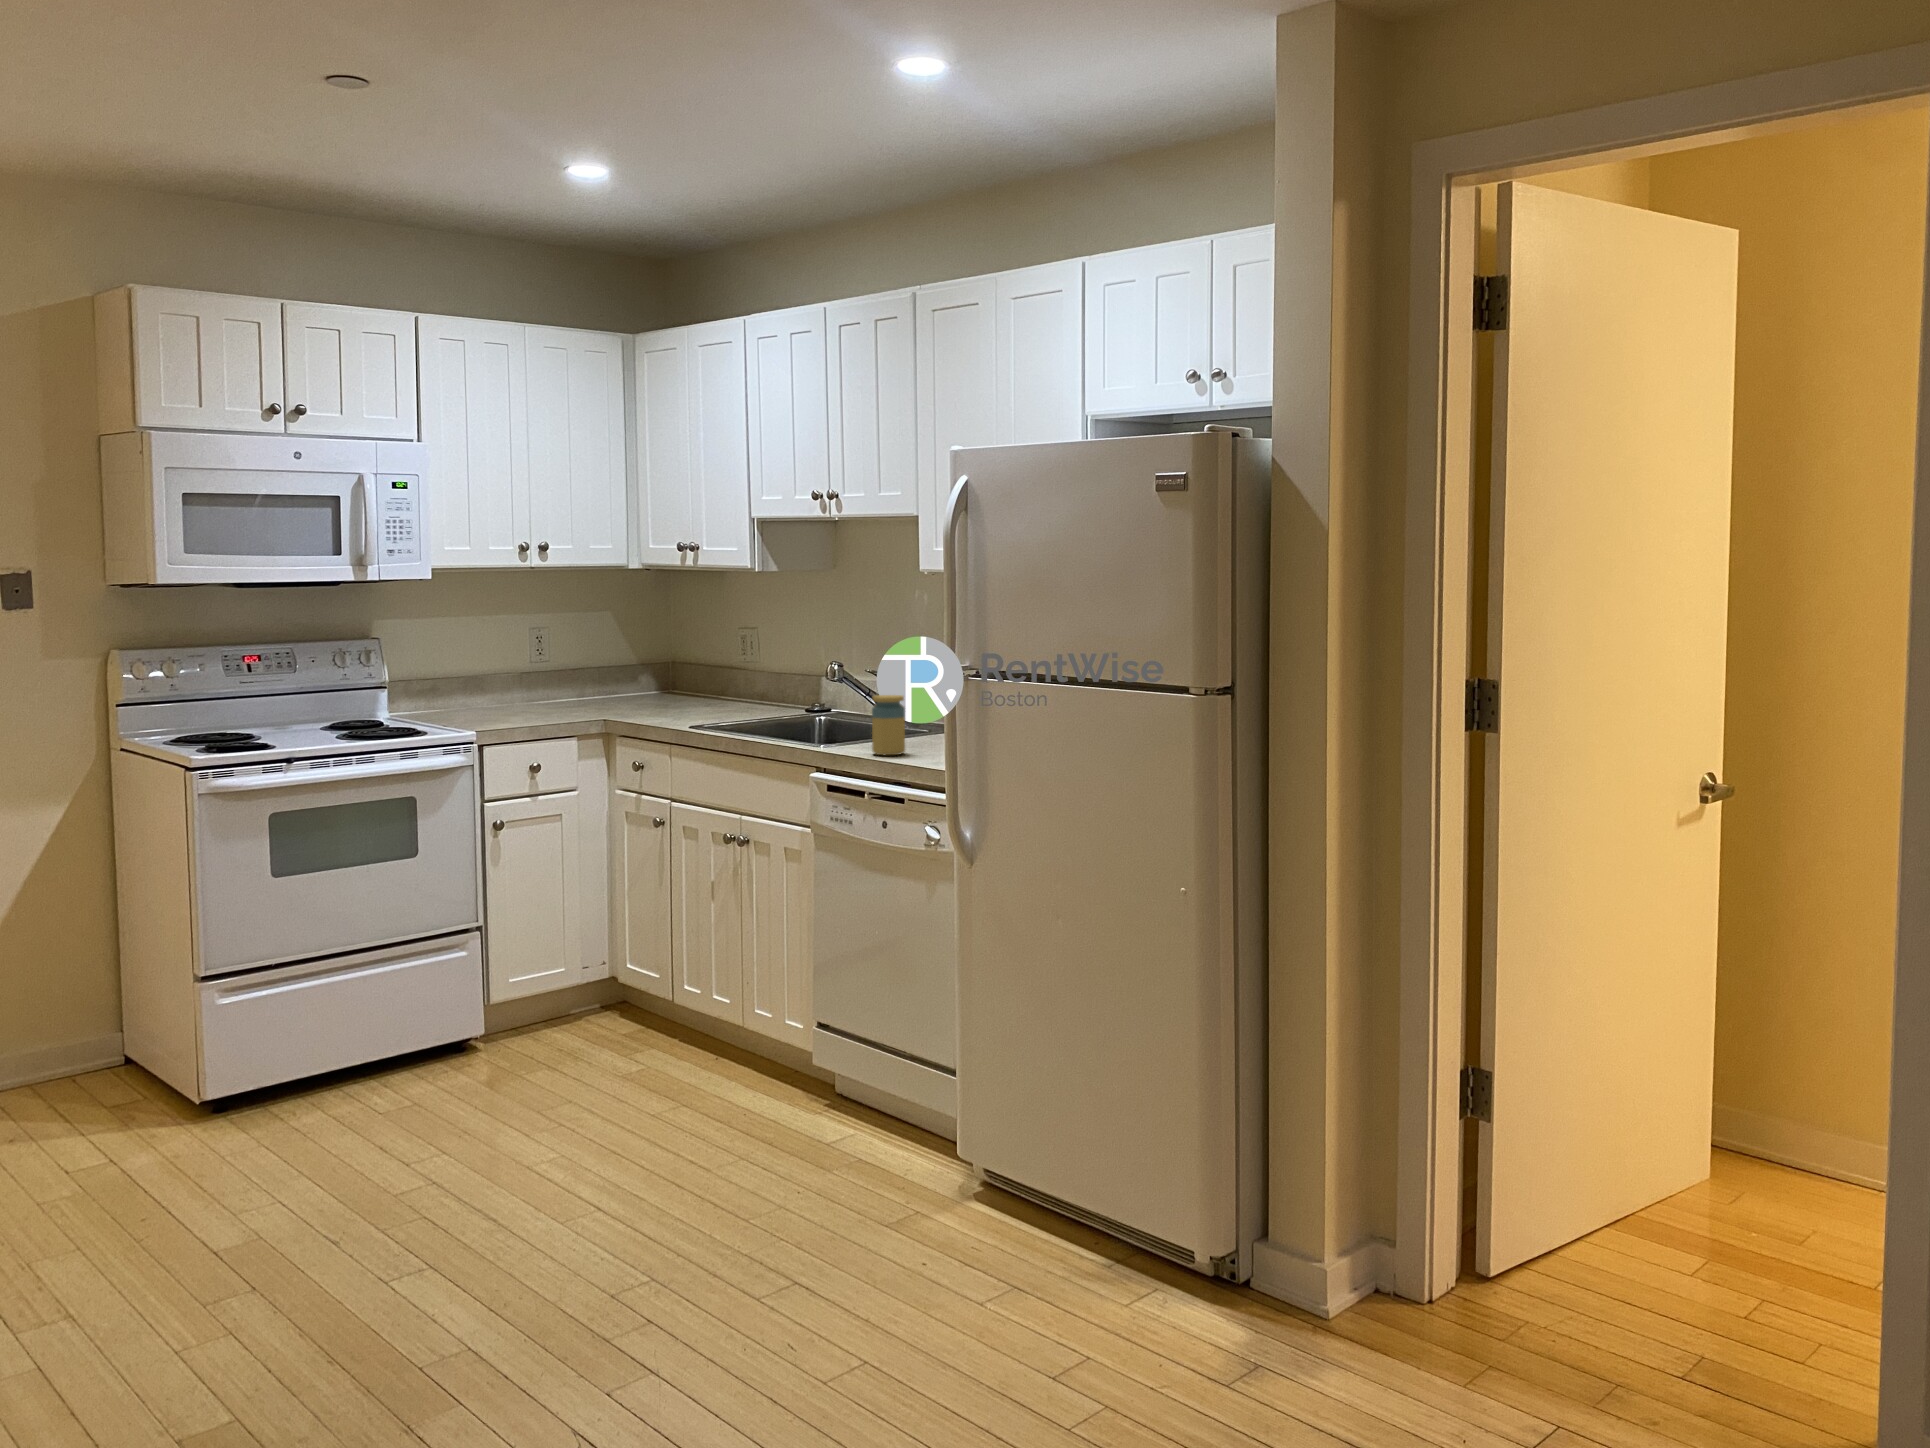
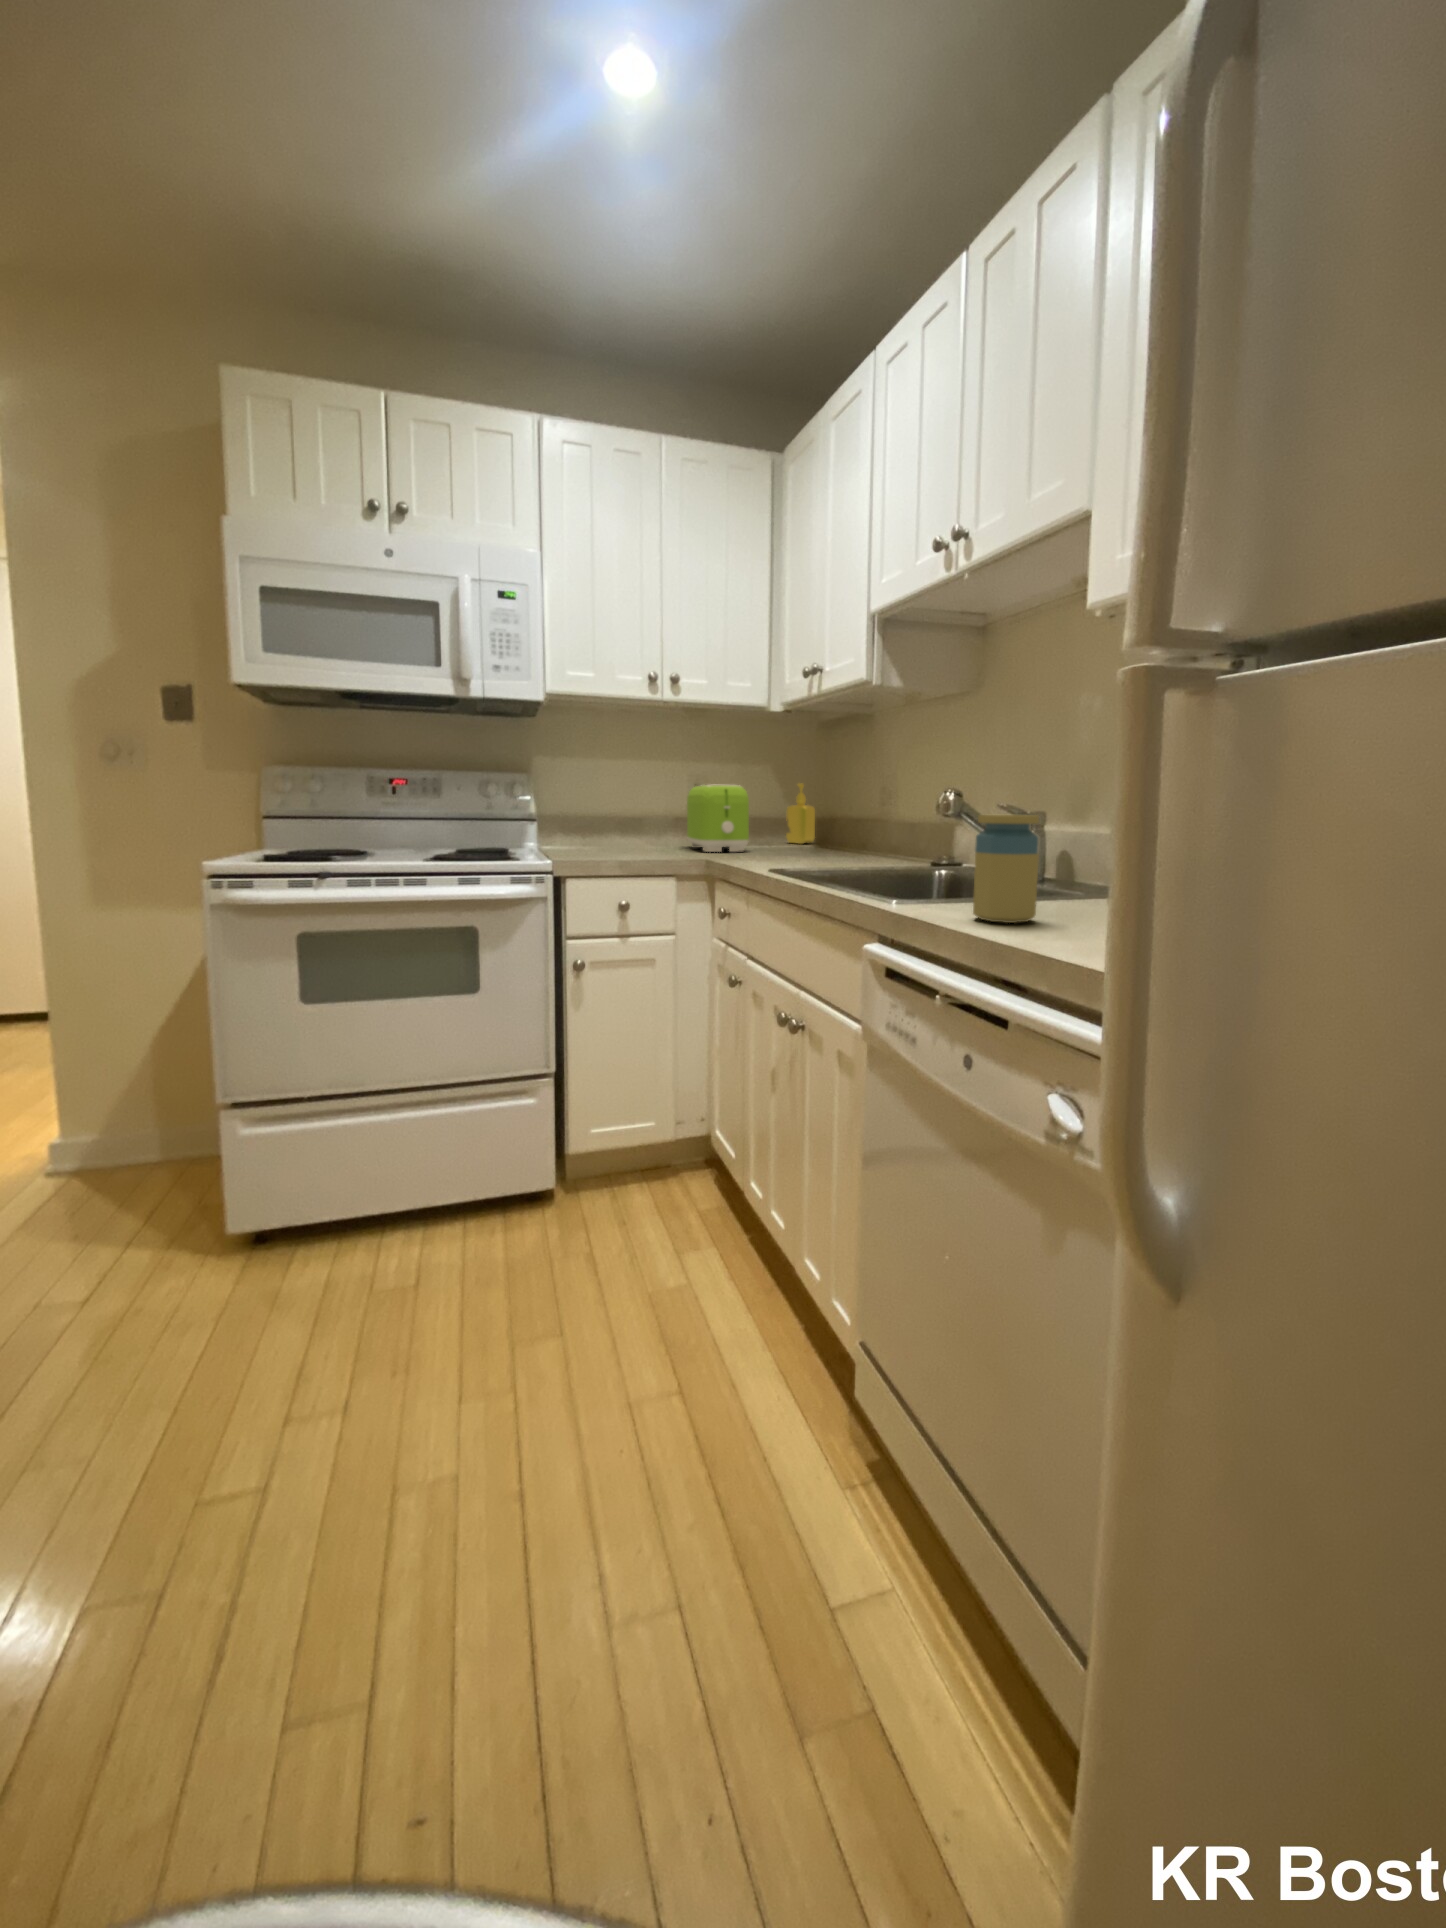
soap dispenser: none [633,634,664,695] -> present [786,783,815,844]
toaster: none [547,645,626,712] -> present [687,784,749,852]

